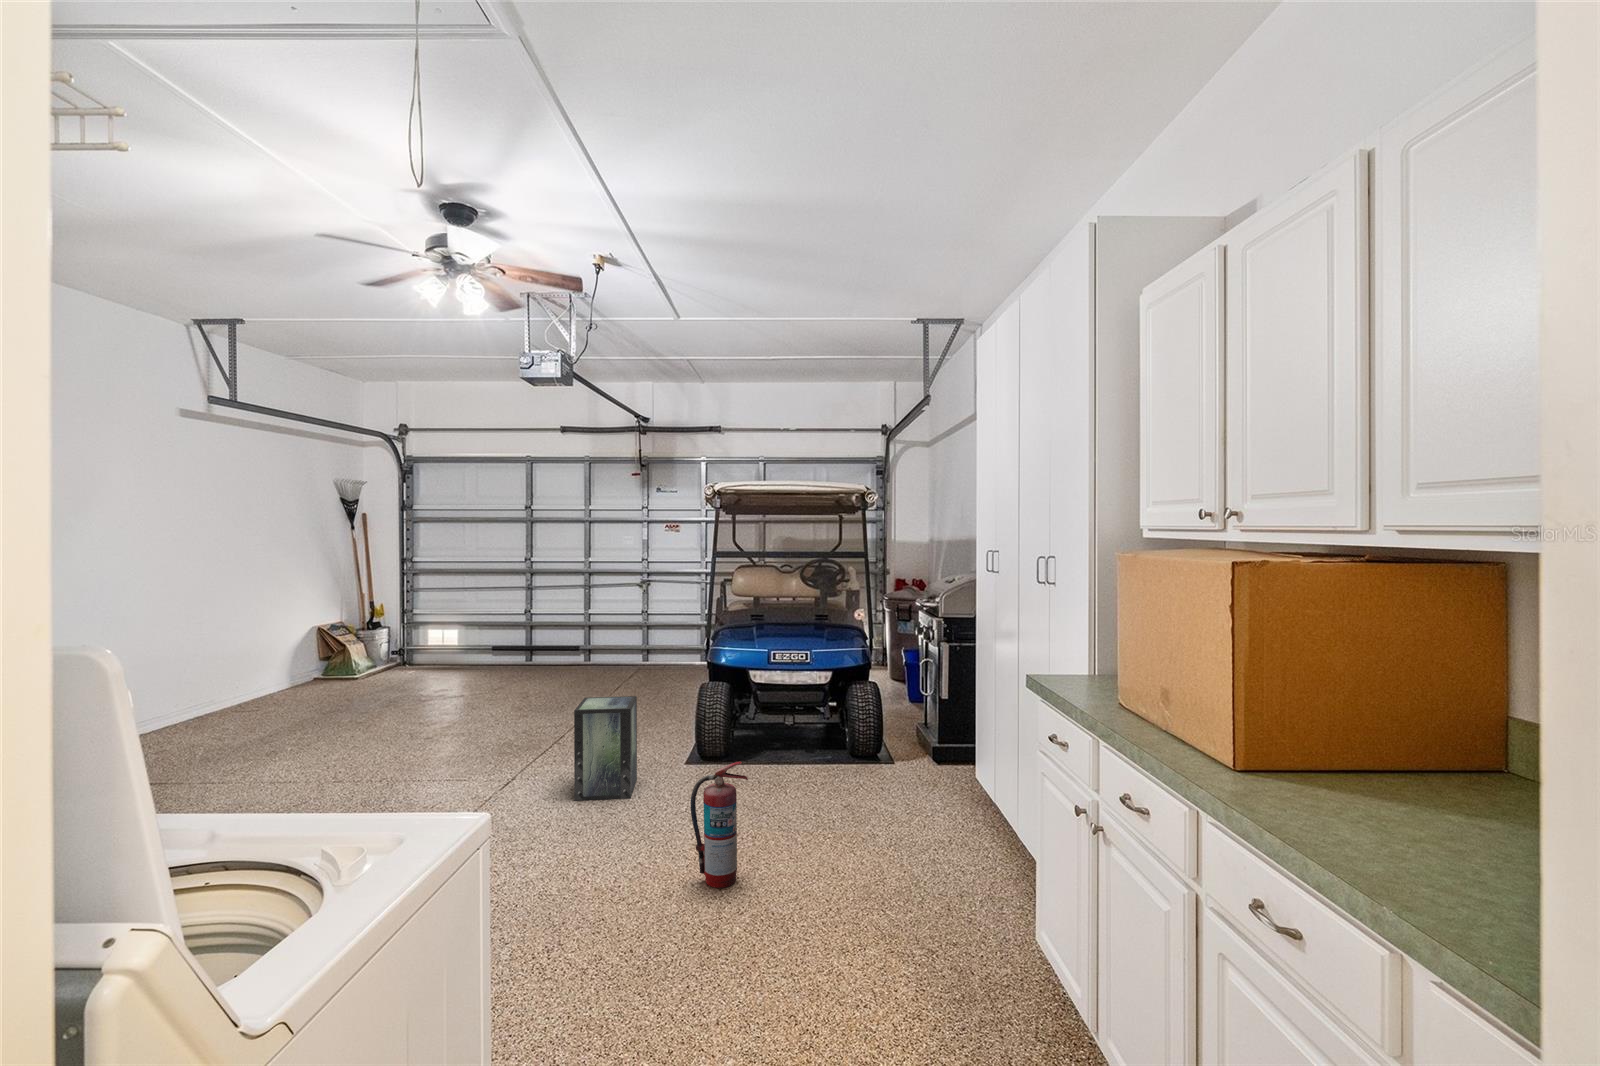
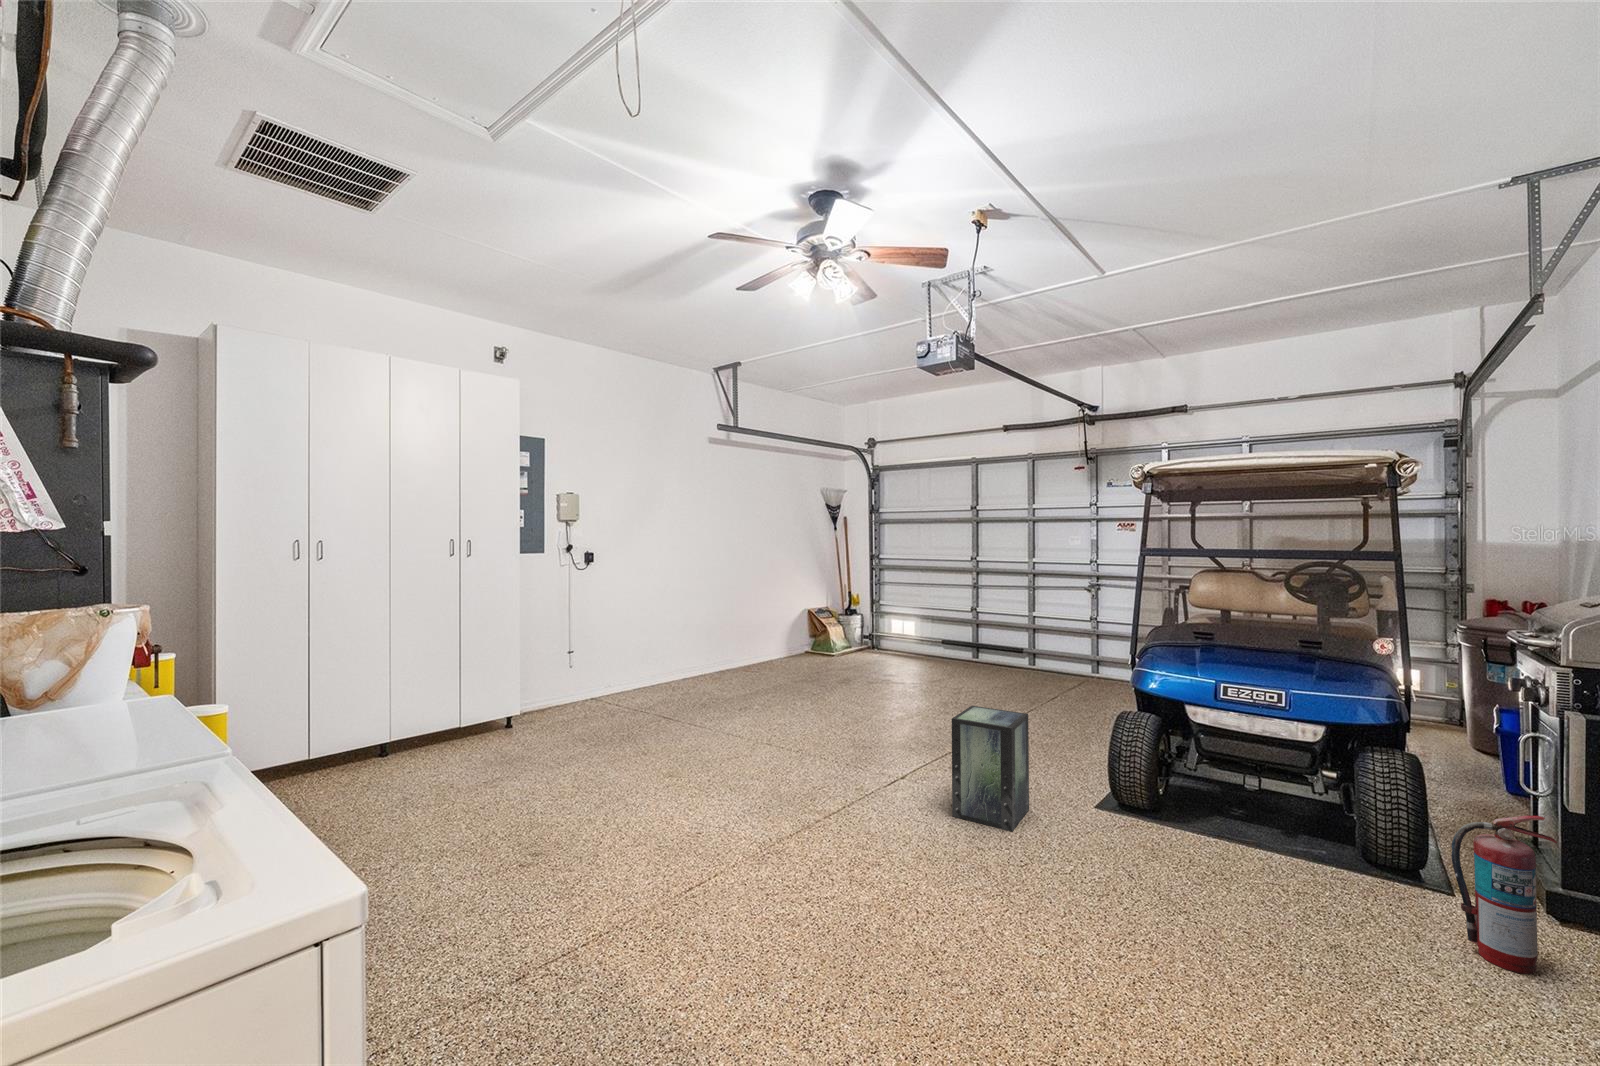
fire extinguisher: present [690,762,748,888] -> present [1451,816,1557,974]

